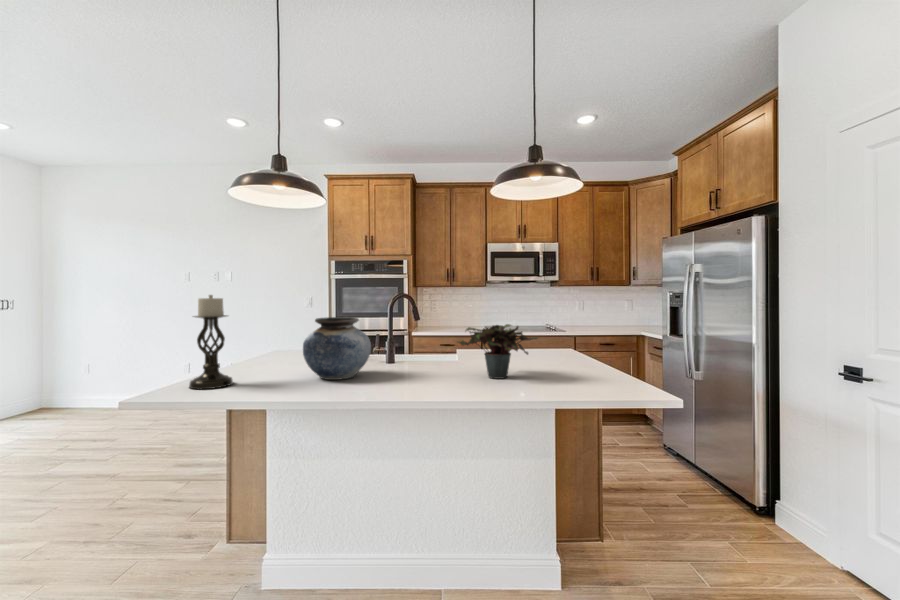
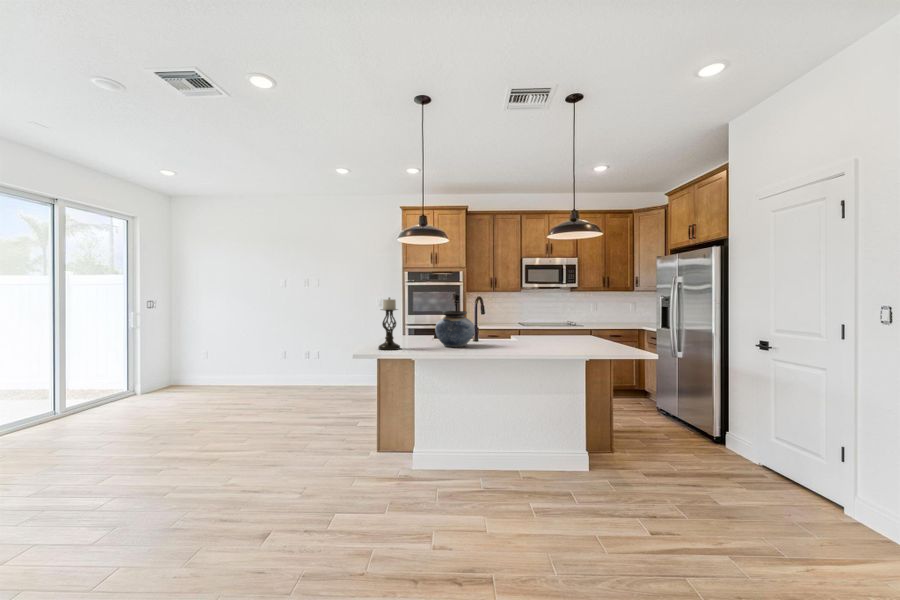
potted plant: present [458,324,538,379] -> none [525,316,575,347]

